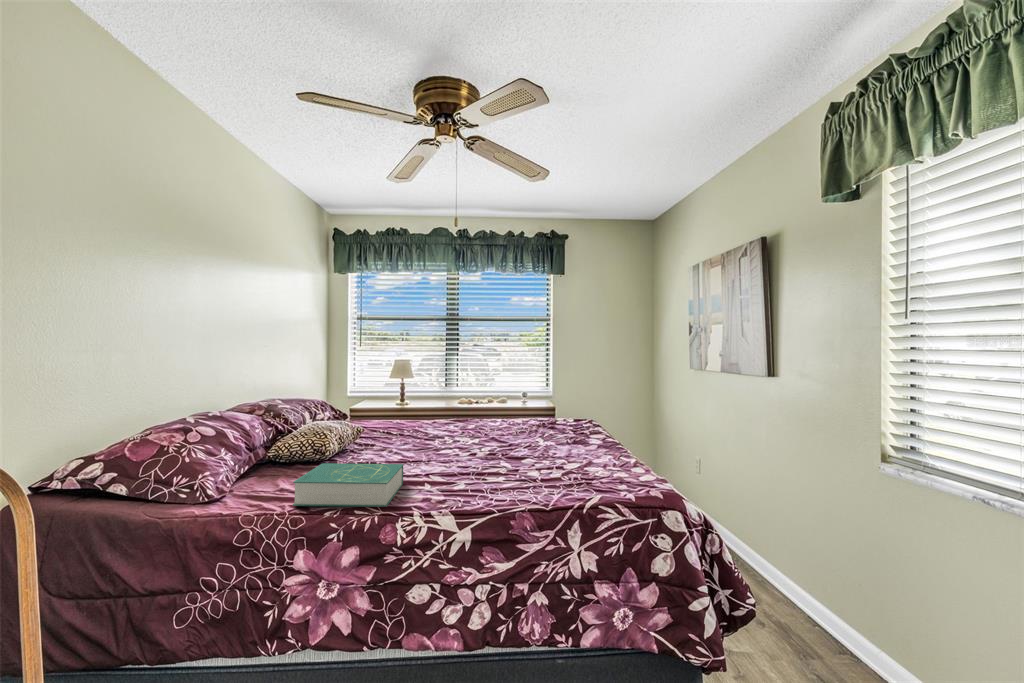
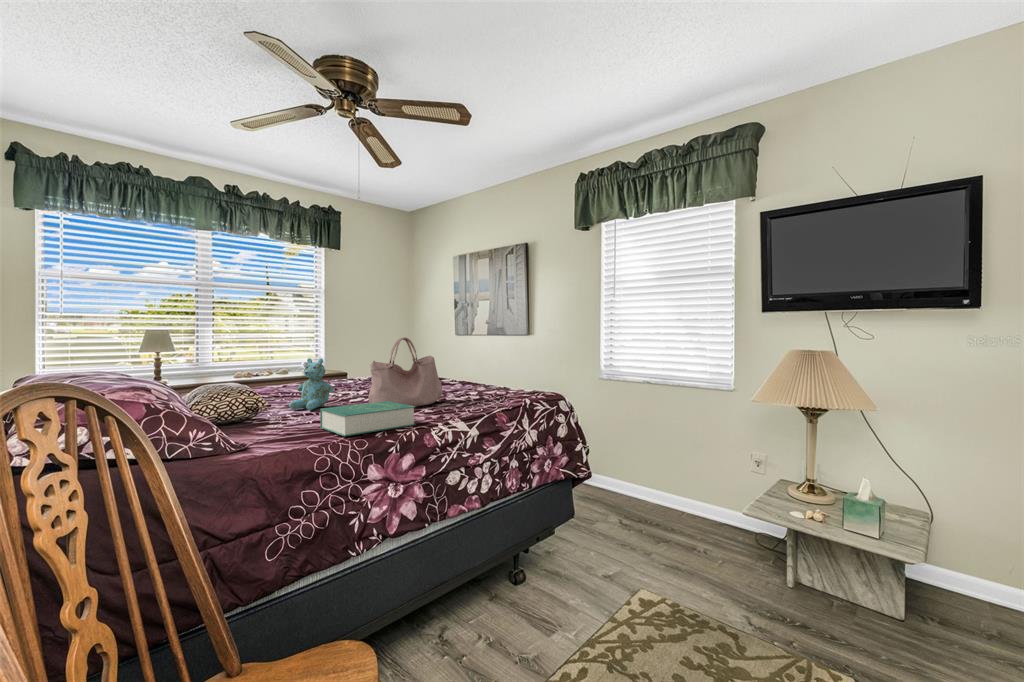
handbag: none [421,384,510,473] -> present [368,337,442,407]
stuffed bear: none [376,398,414,454] -> present [289,358,334,410]

